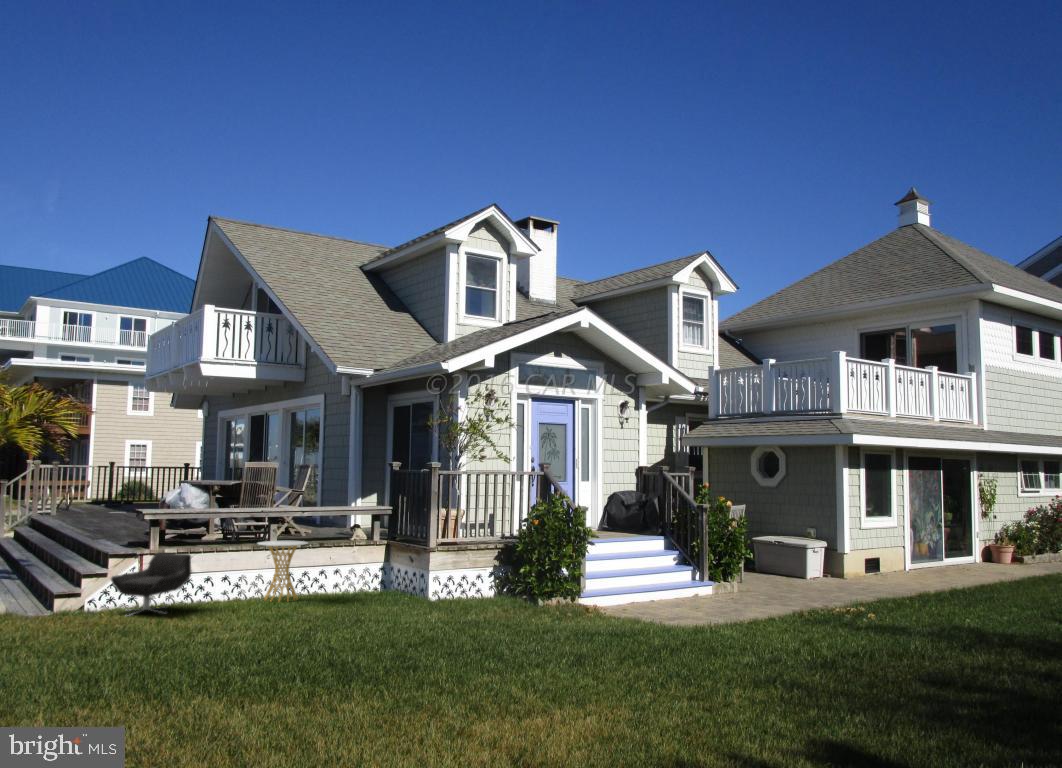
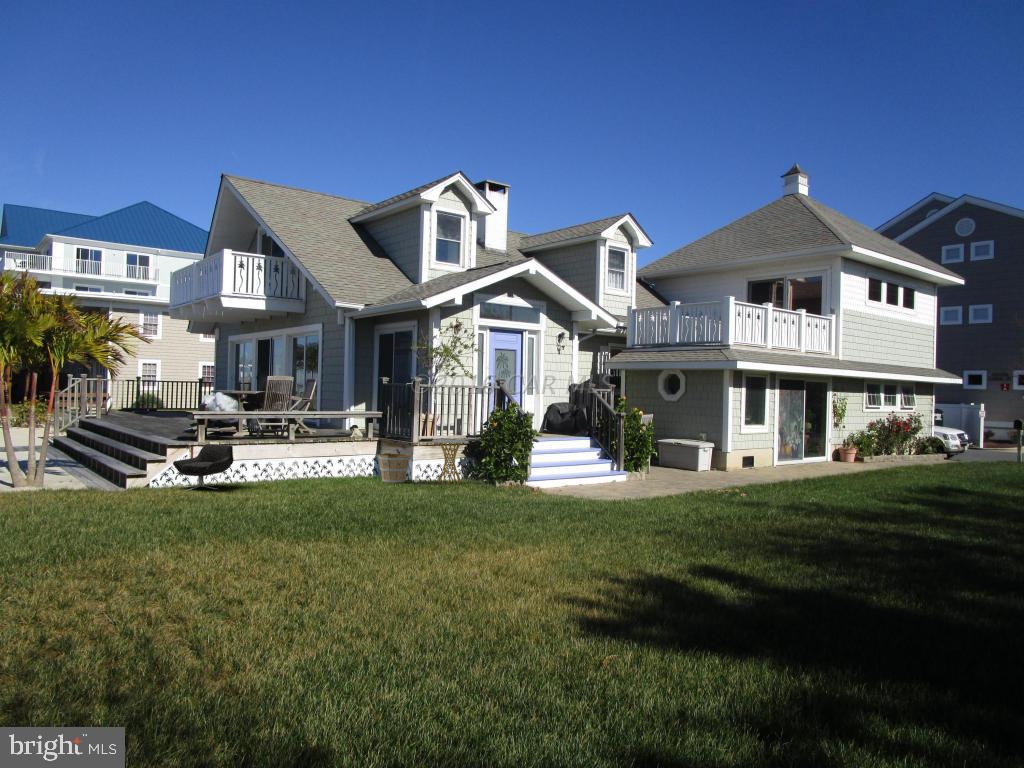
side table: present [258,541,307,601] -> present [432,440,468,484]
wooden bucket: none [383,561,426,602] -> present [378,453,410,483]

